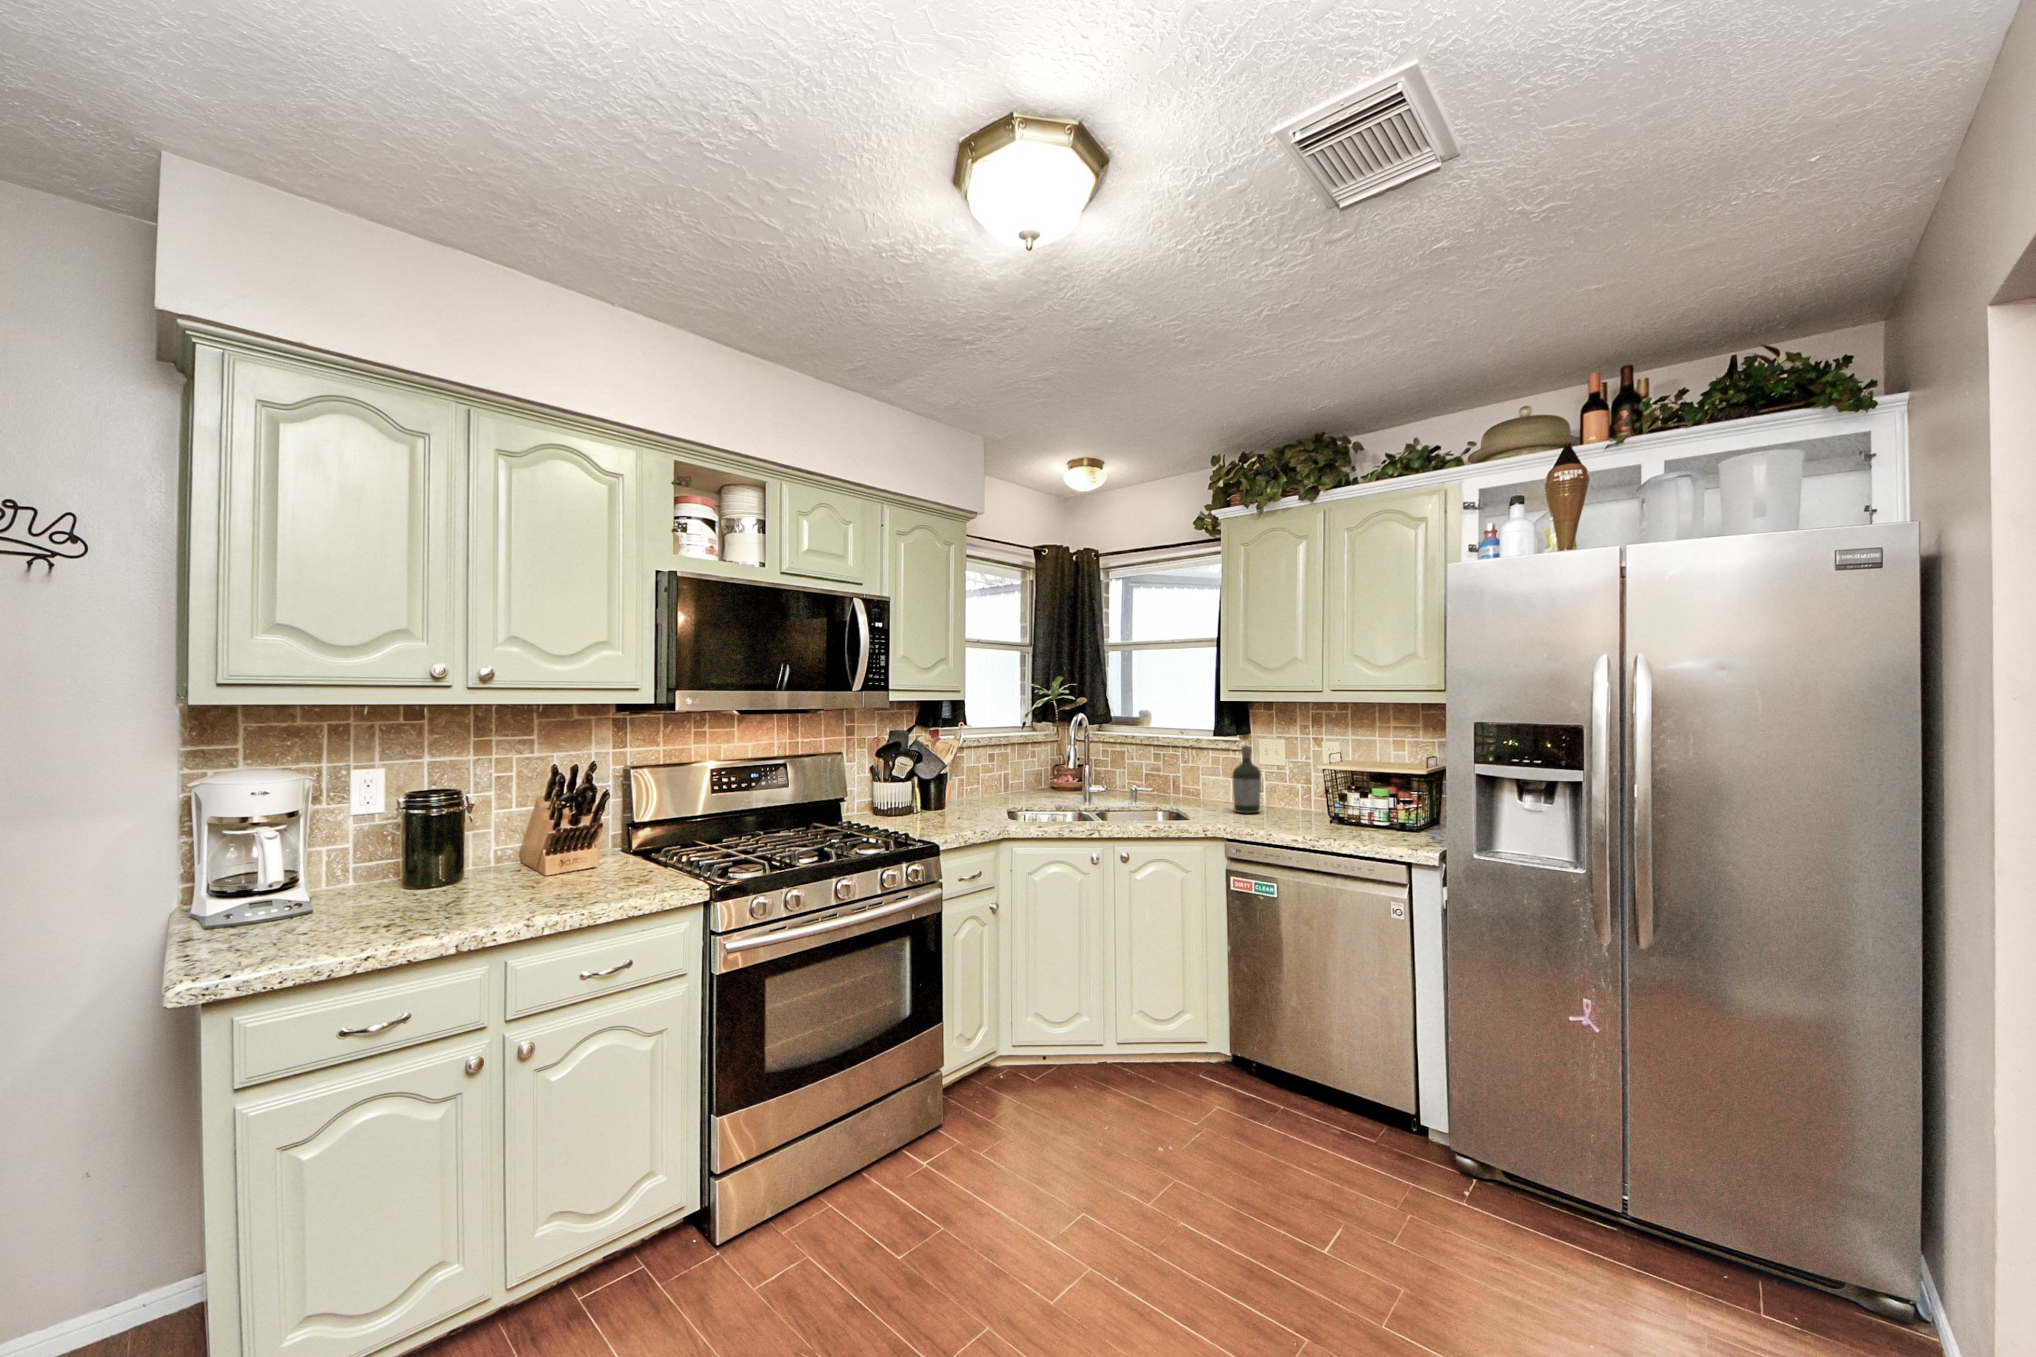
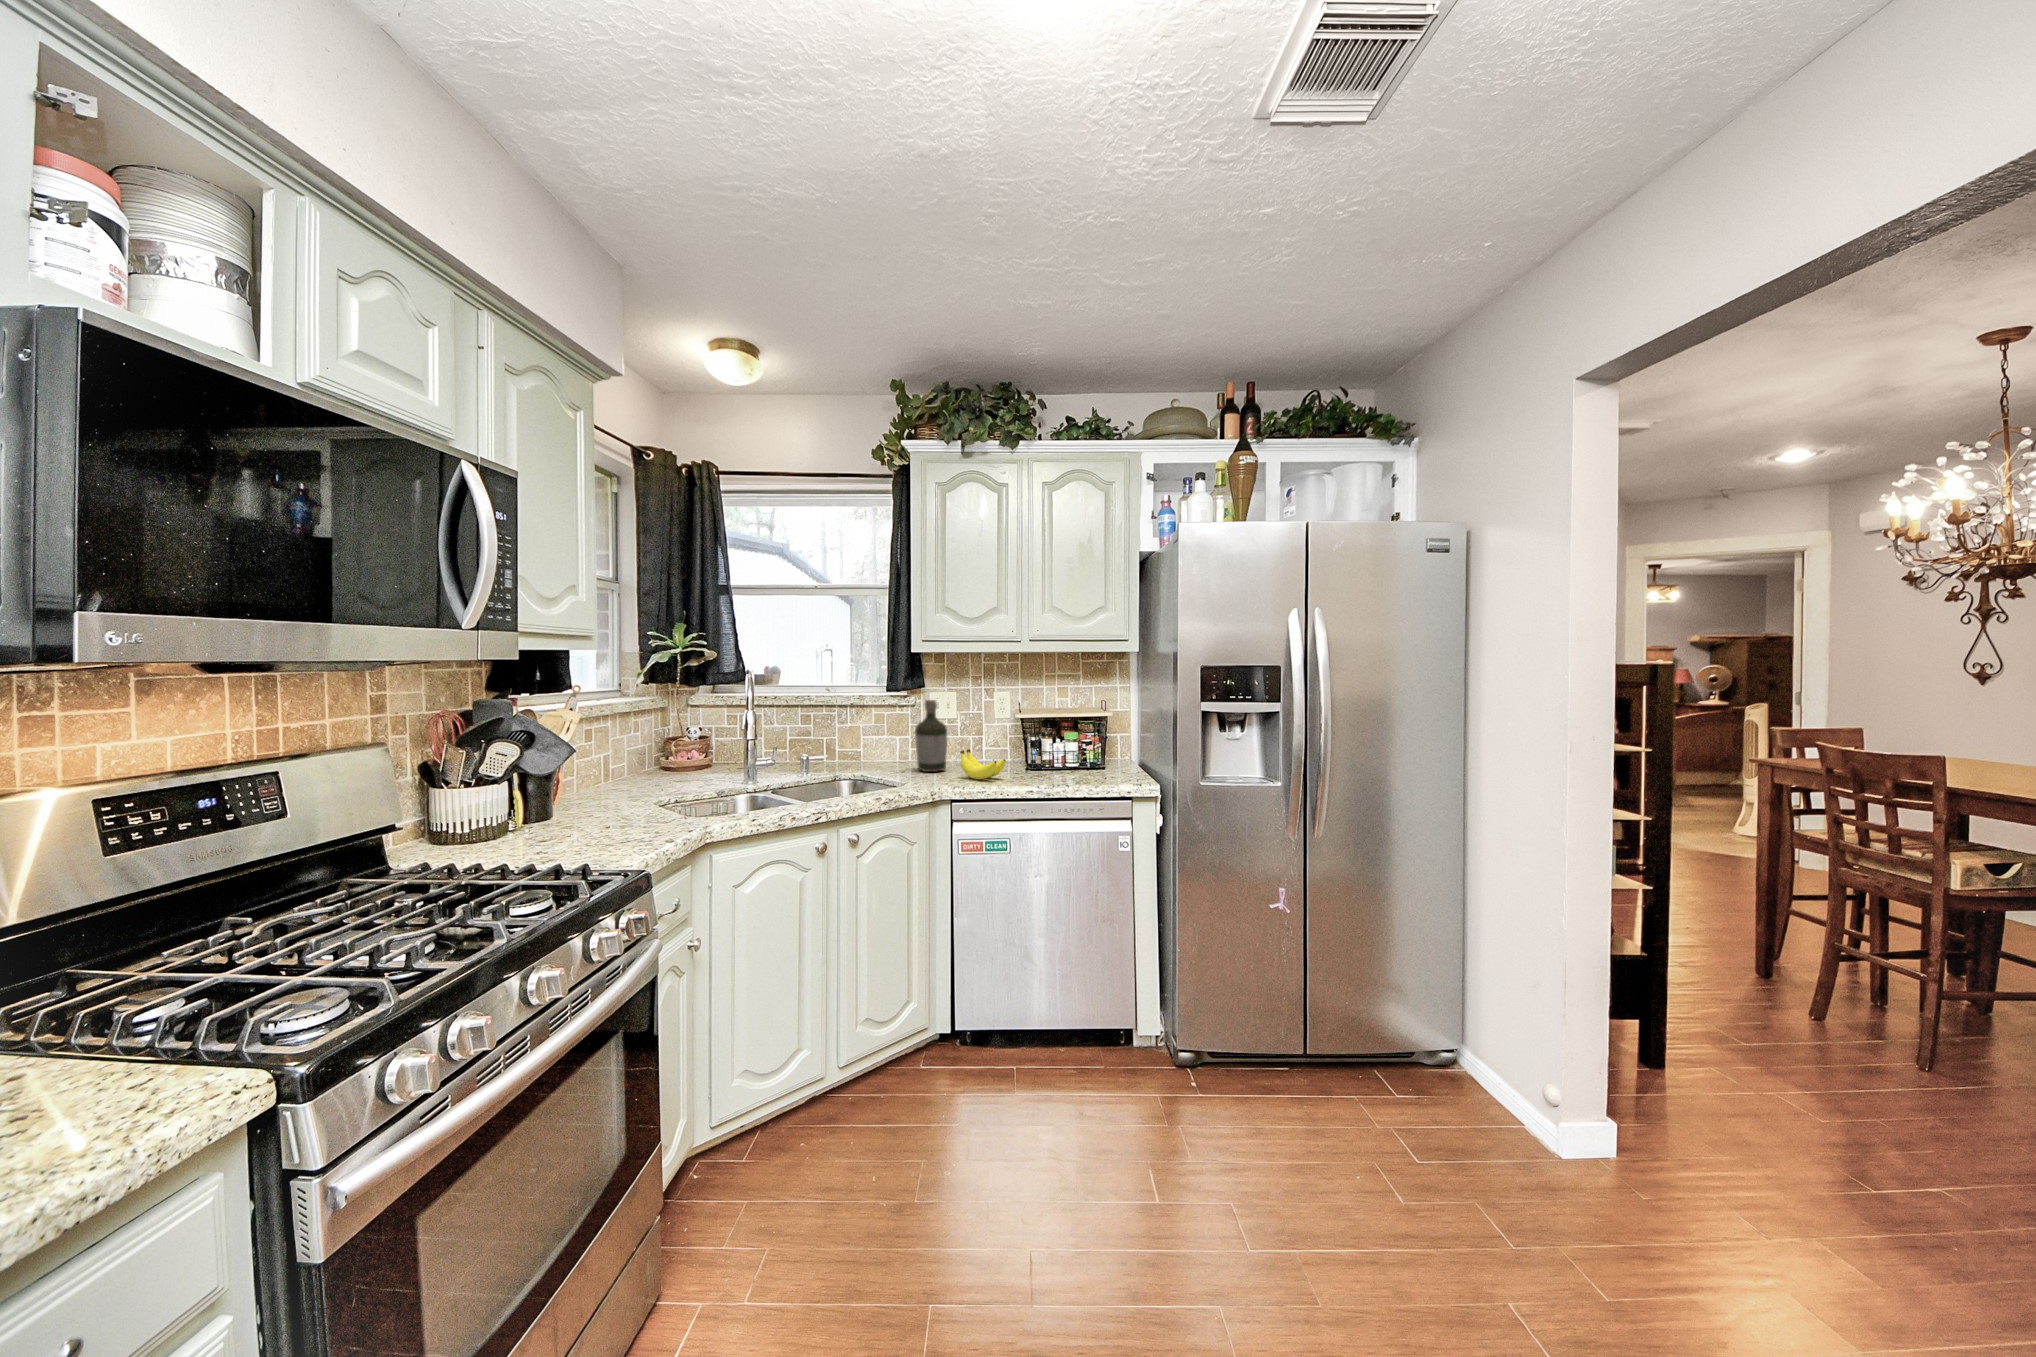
banana: none [1256,794,1293,824] -> present [960,749,1006,779]

